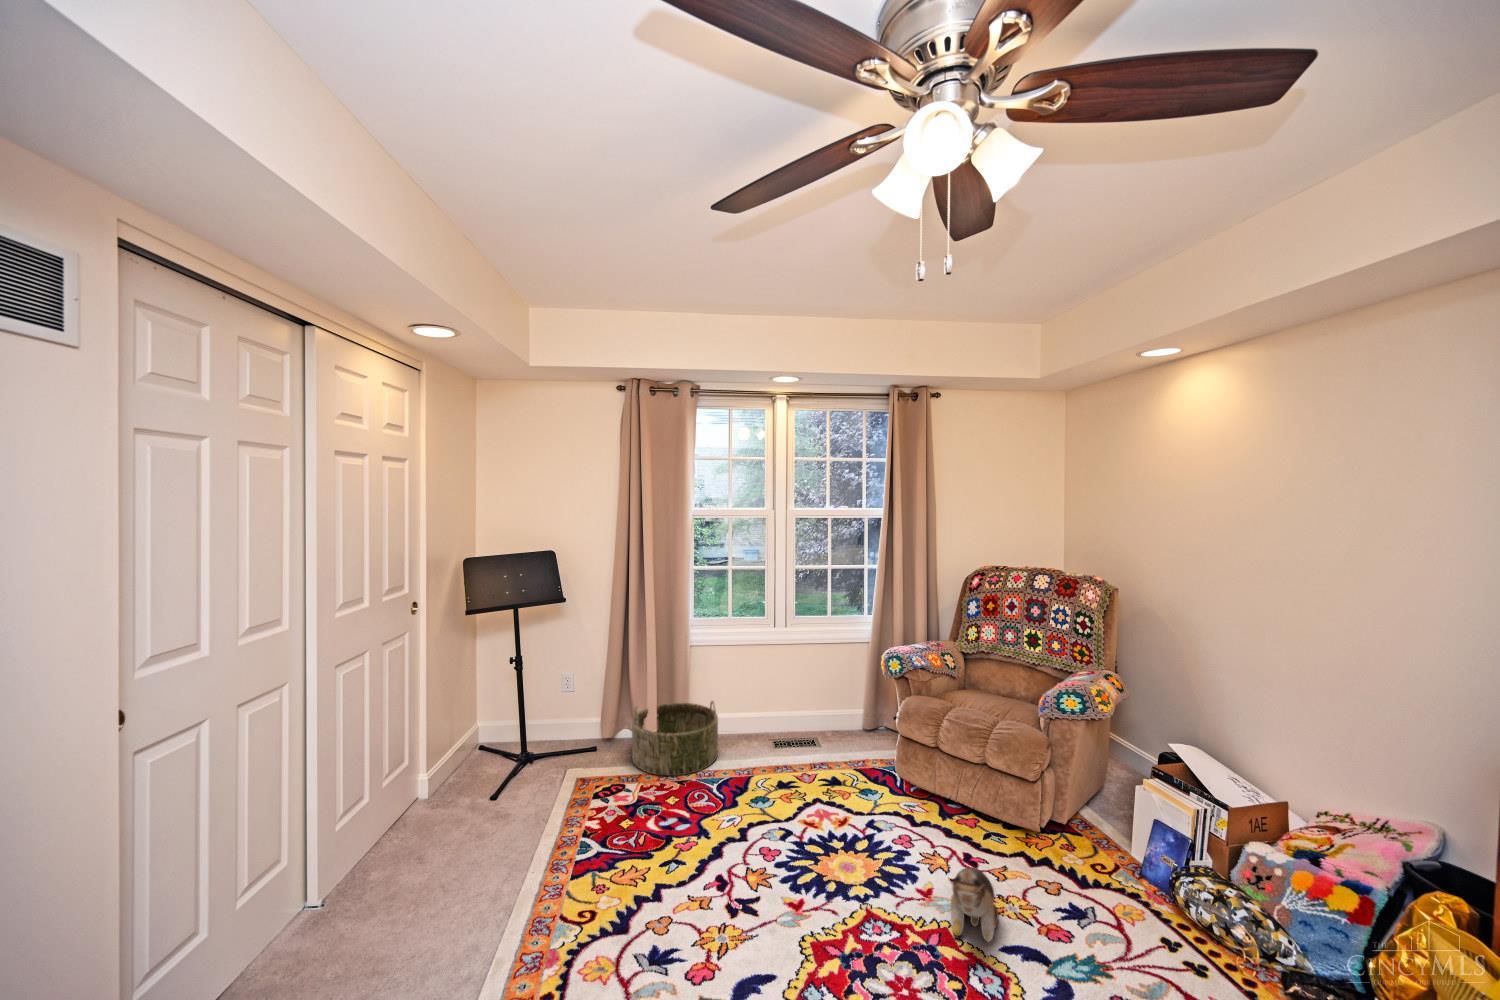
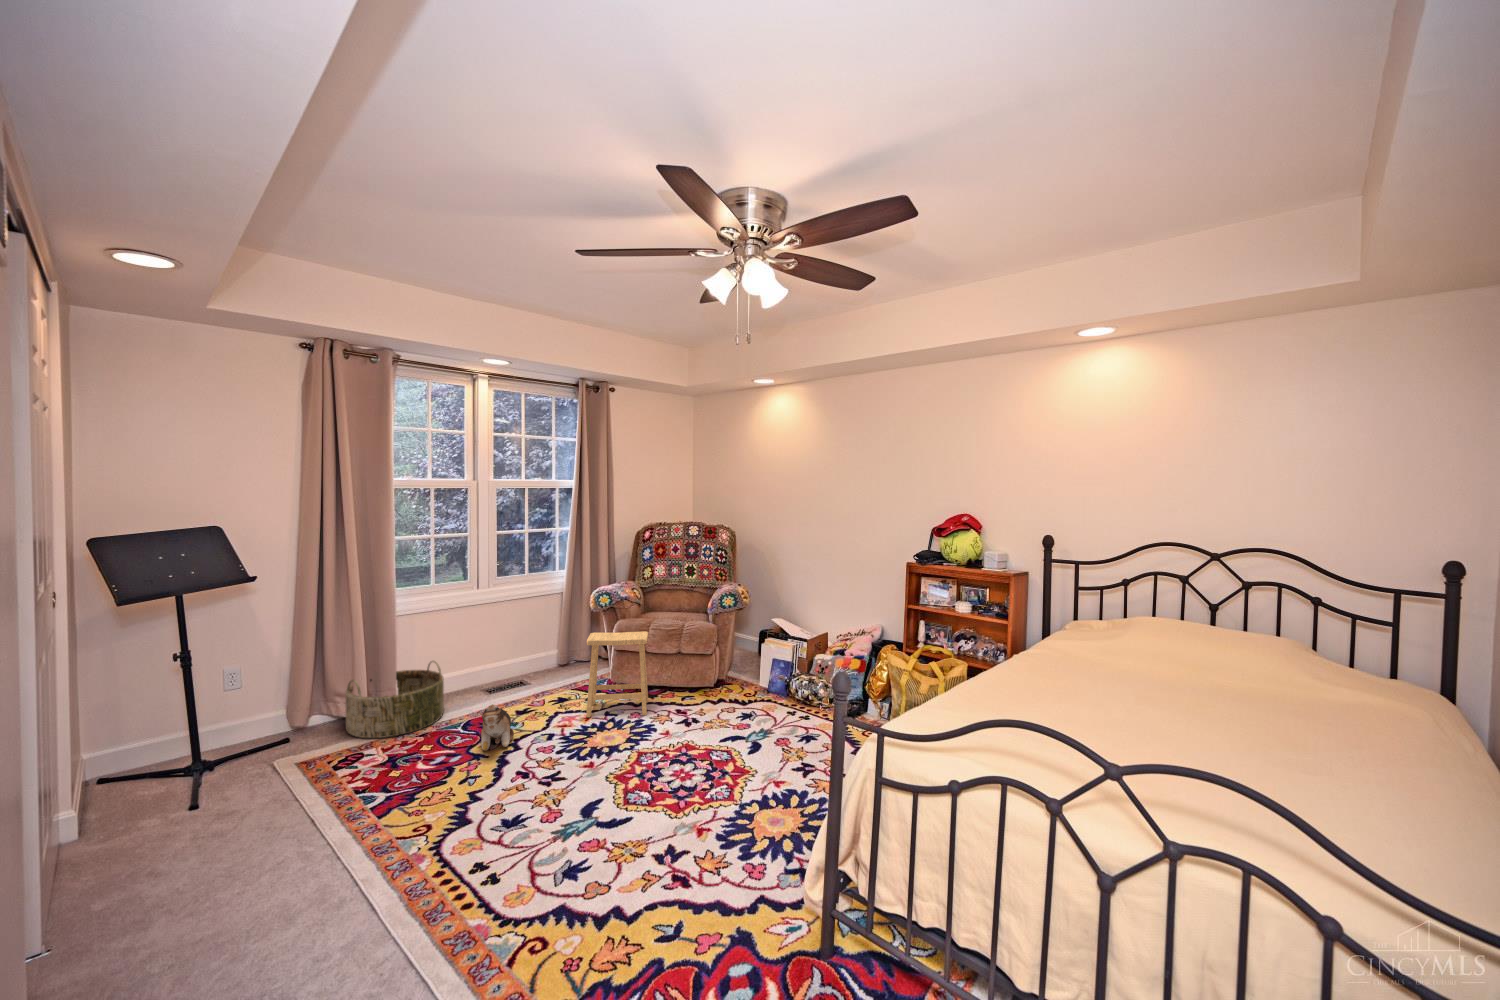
footstool: none [843,709,935,846] -> present [586,631,648,718]
plush toy: present [951,867,999,942] -> present [479,704,514,751]

